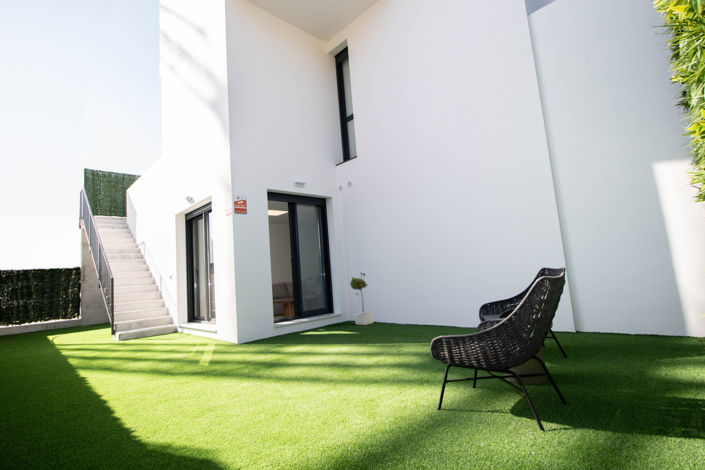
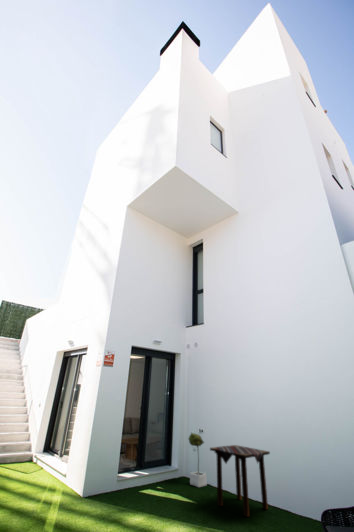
side table: none [374,278,439,335] -> present [210,445,270,517]

